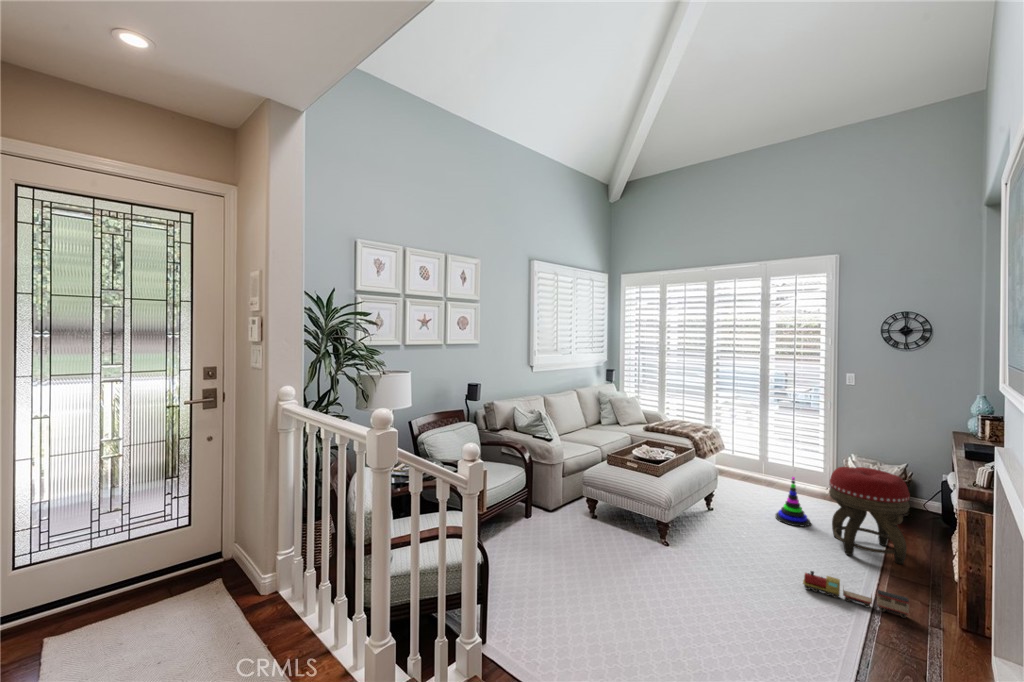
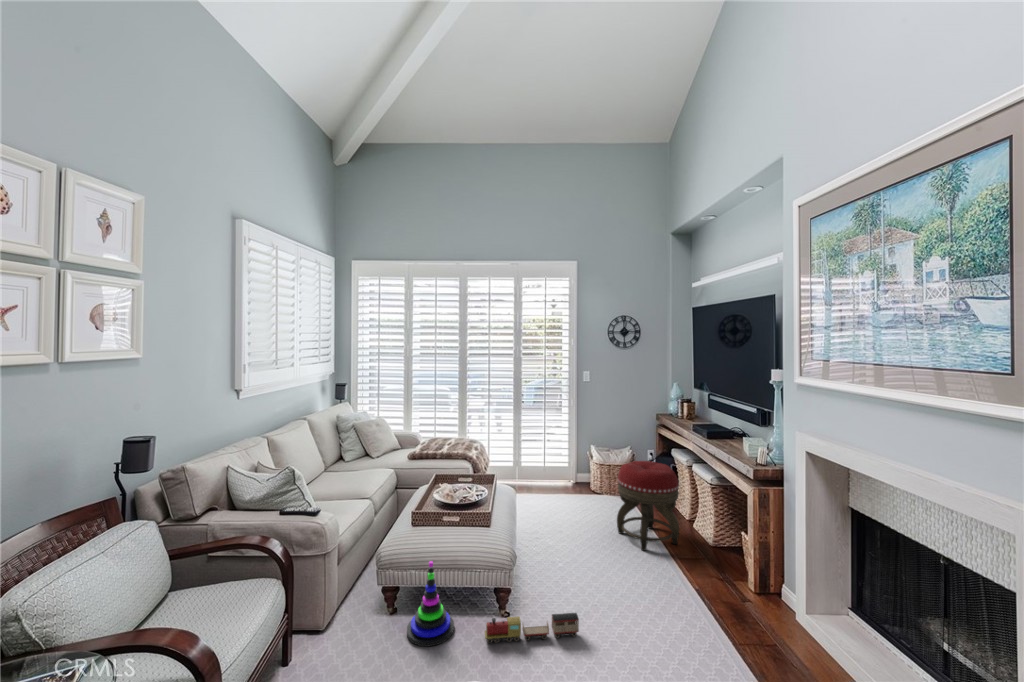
stacking toy: present [775,477,810,526] -> present [407,561,454,647]
toy train: present [803,571,909,618] -> present [485,613,579,643]

